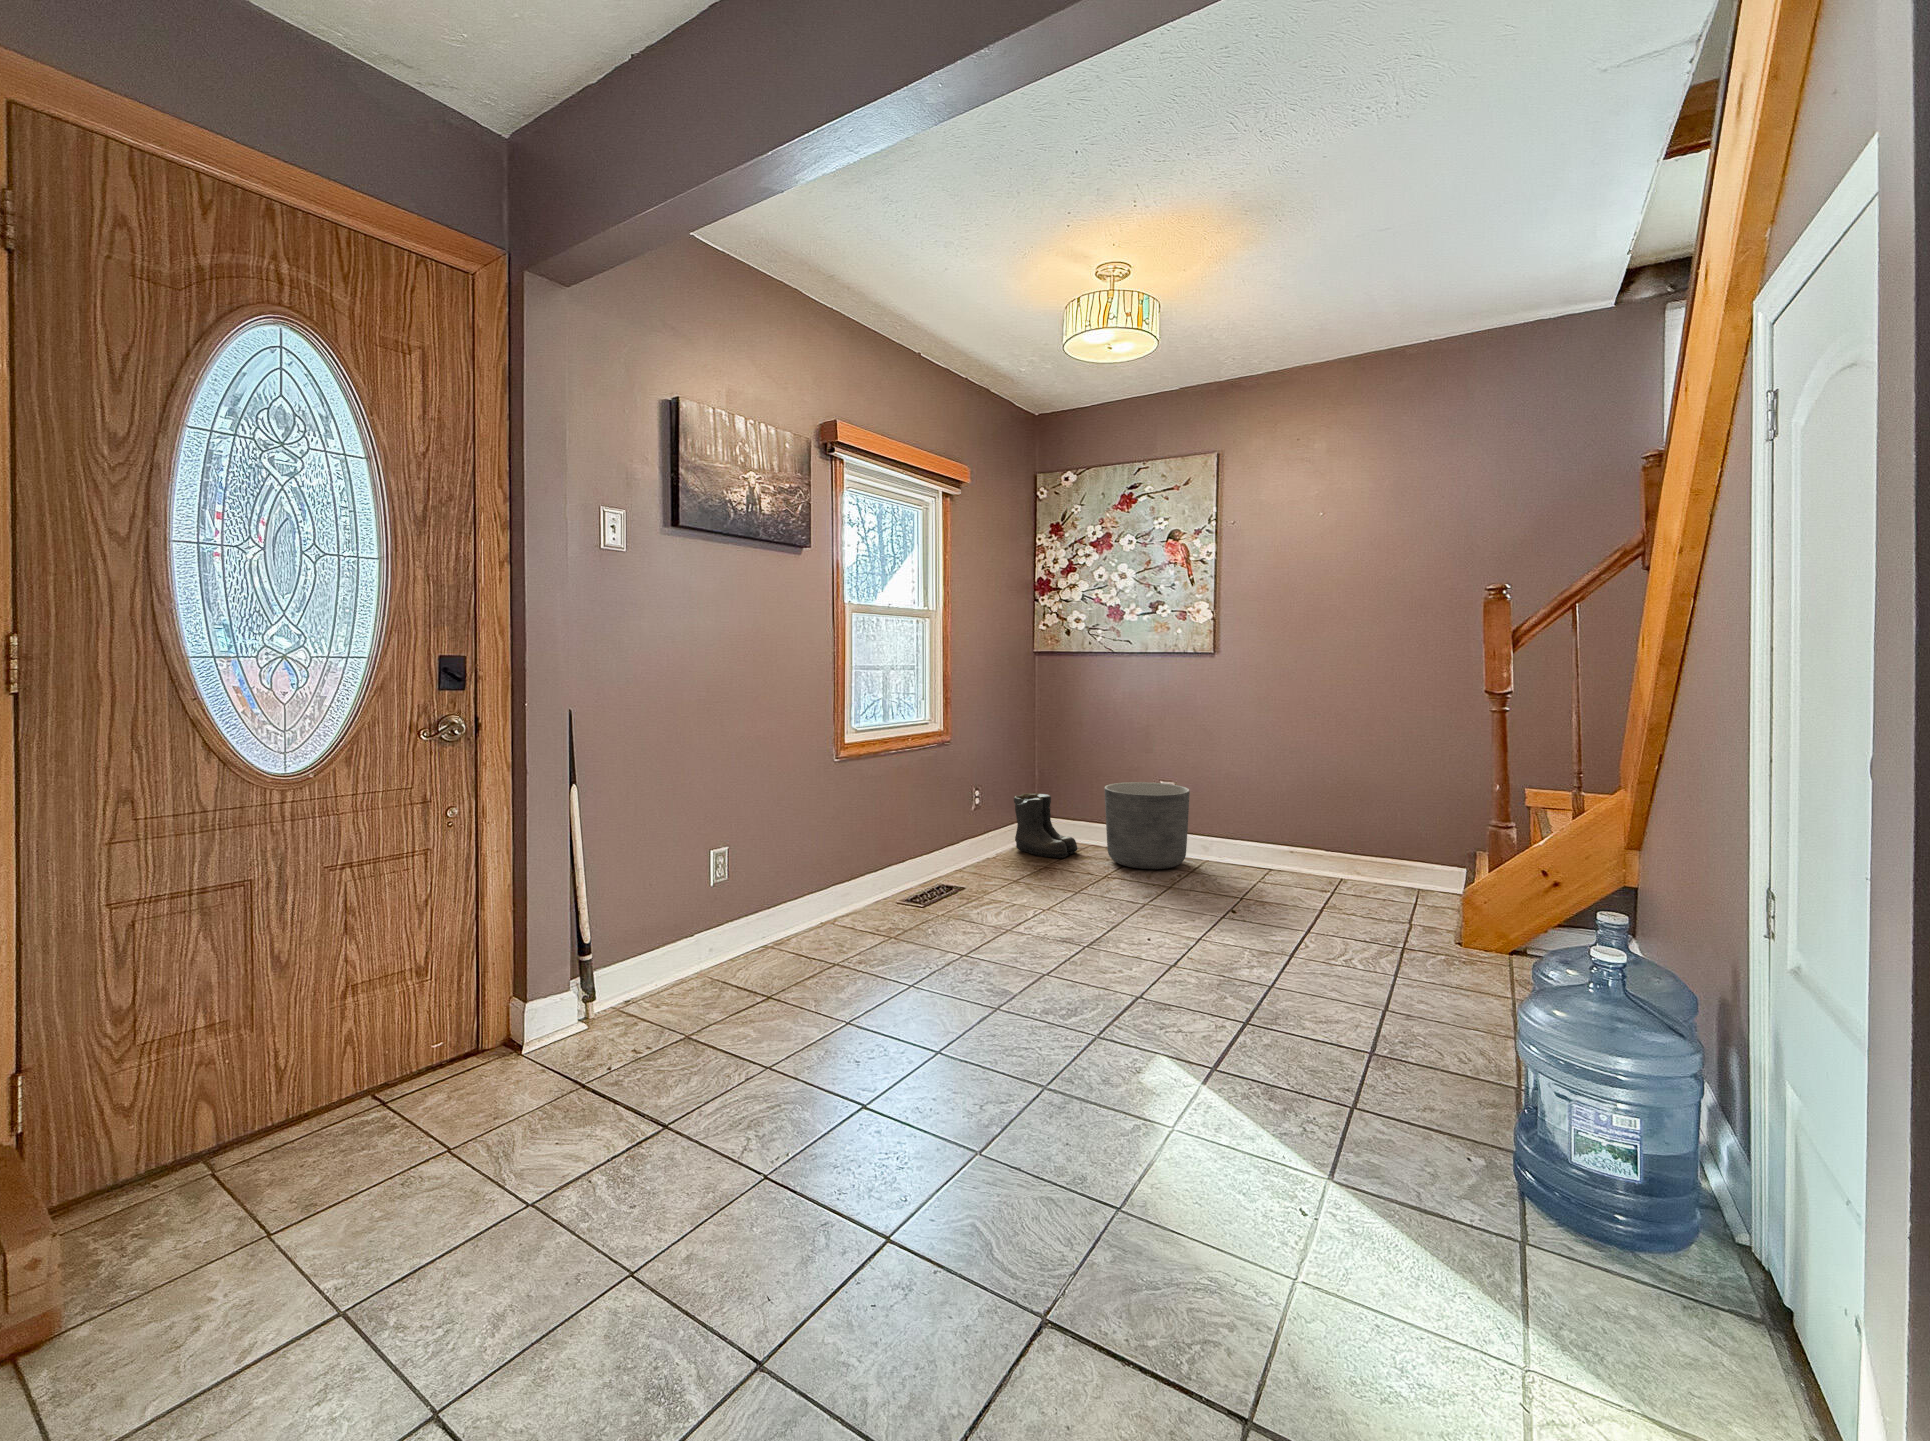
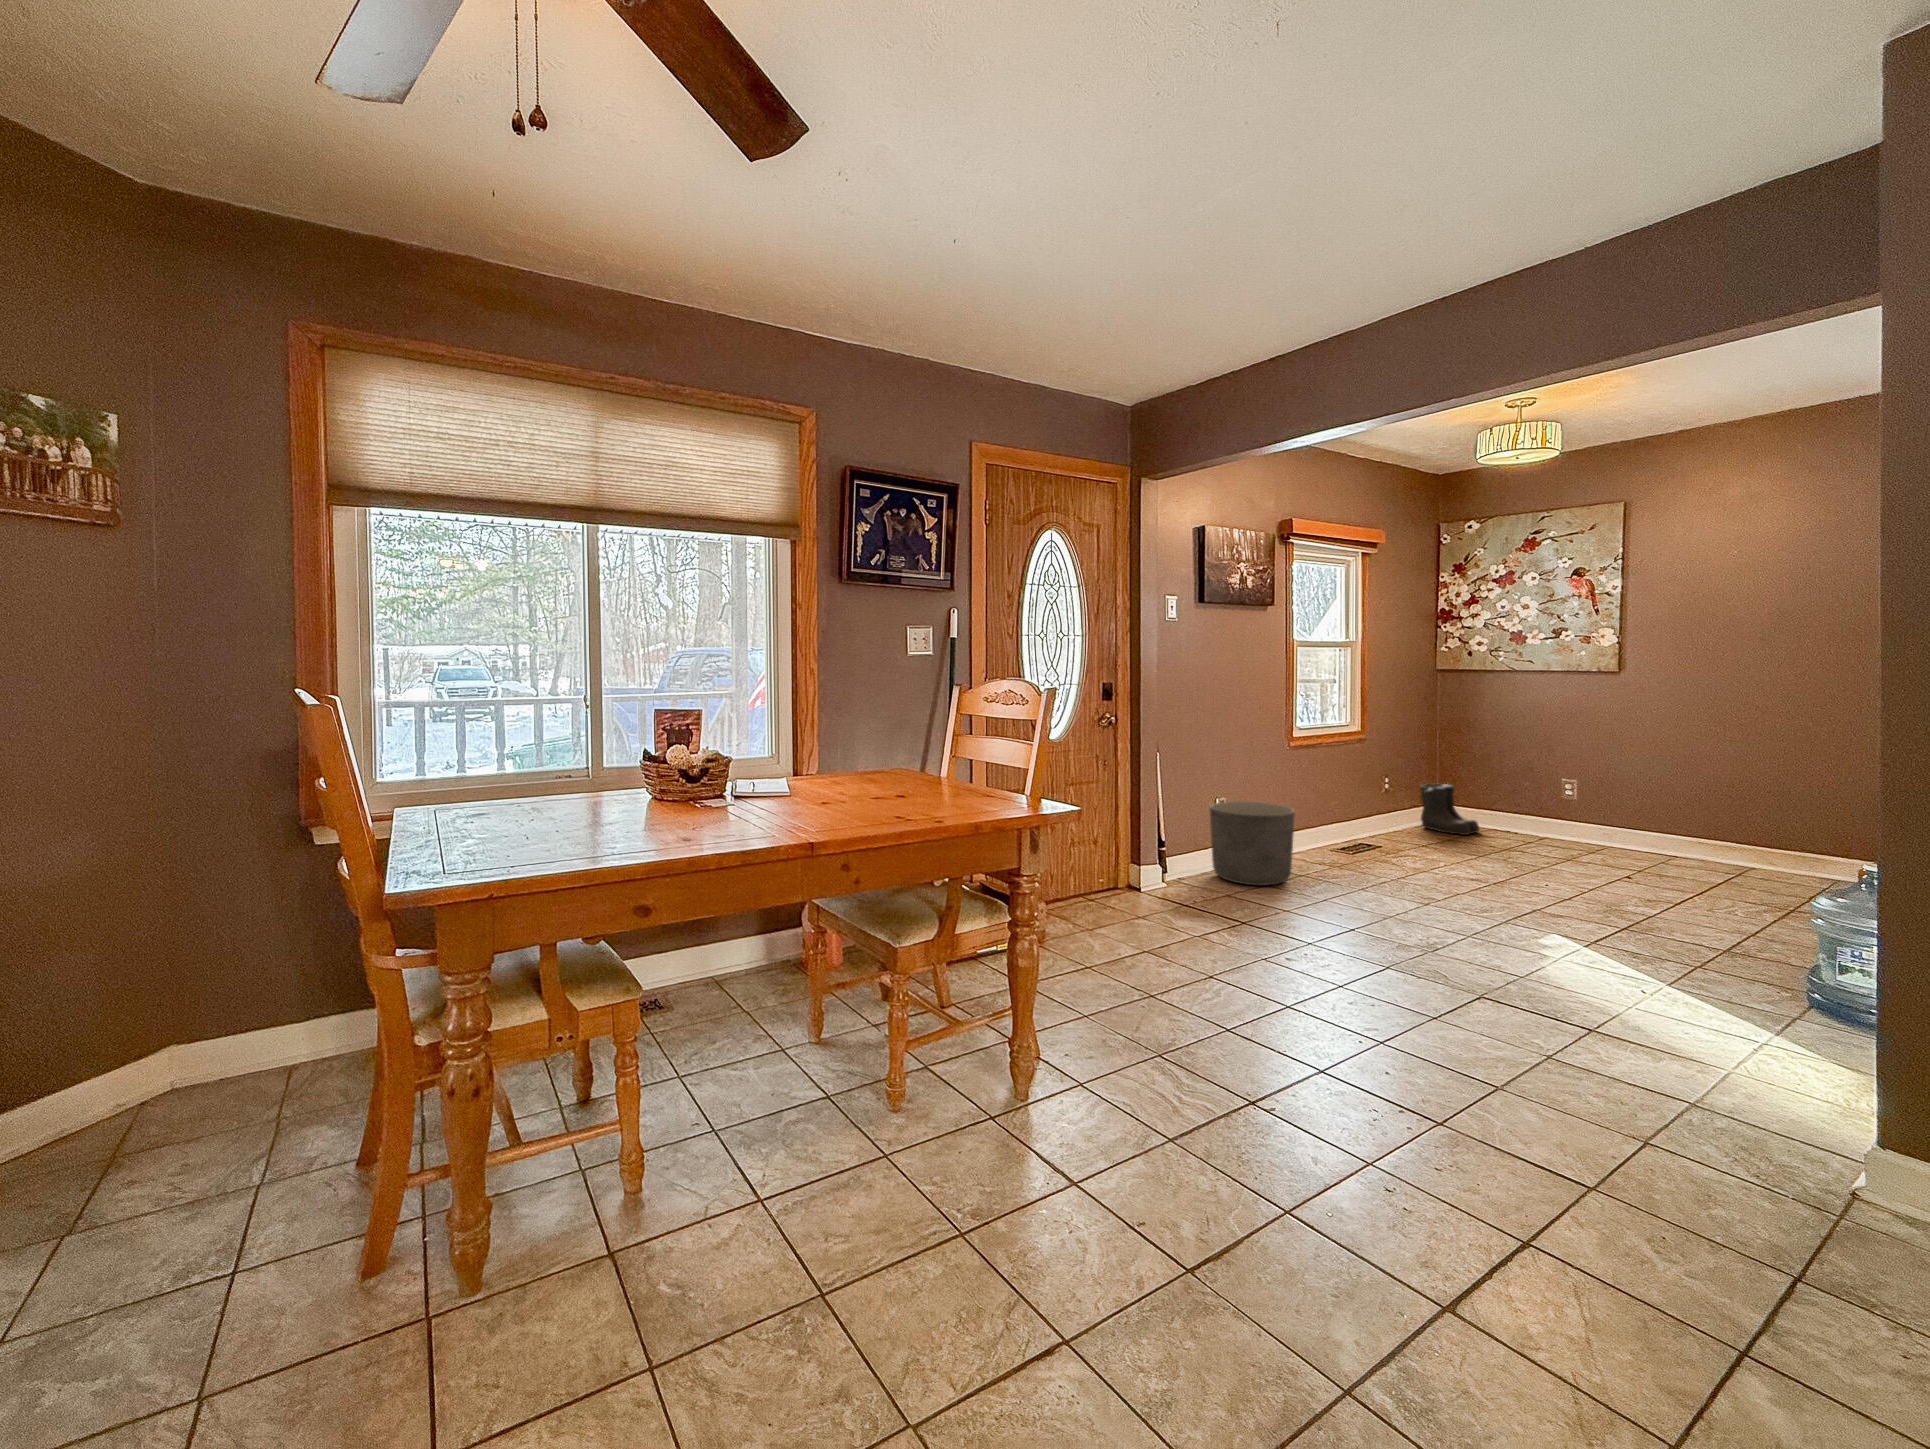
planter: present [1105,782,1190,869] -> present [1210,801,1295,886]

